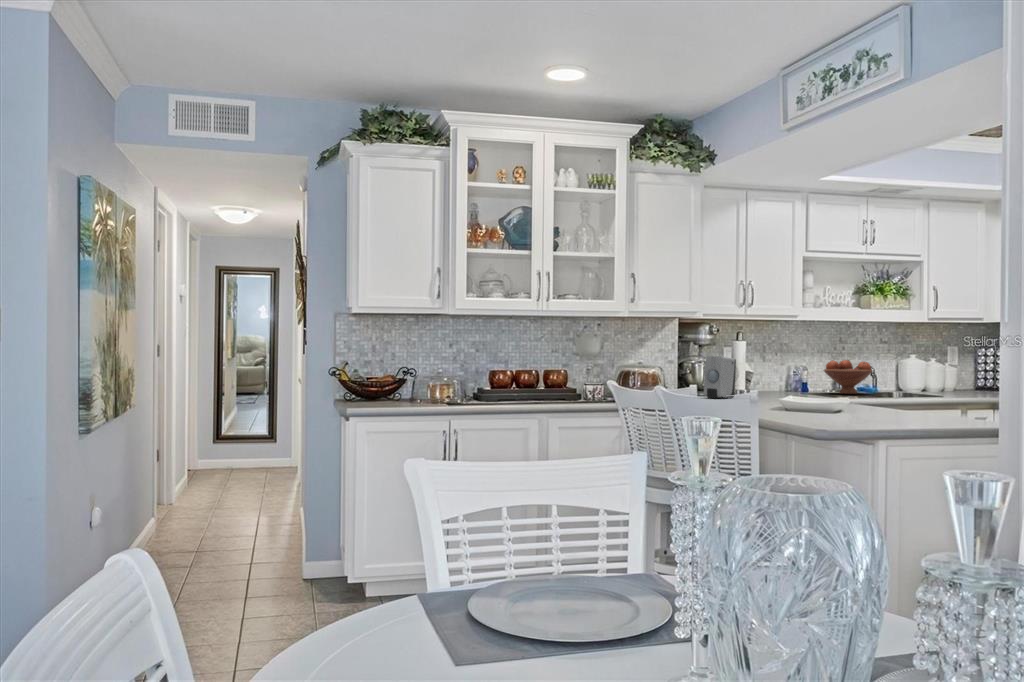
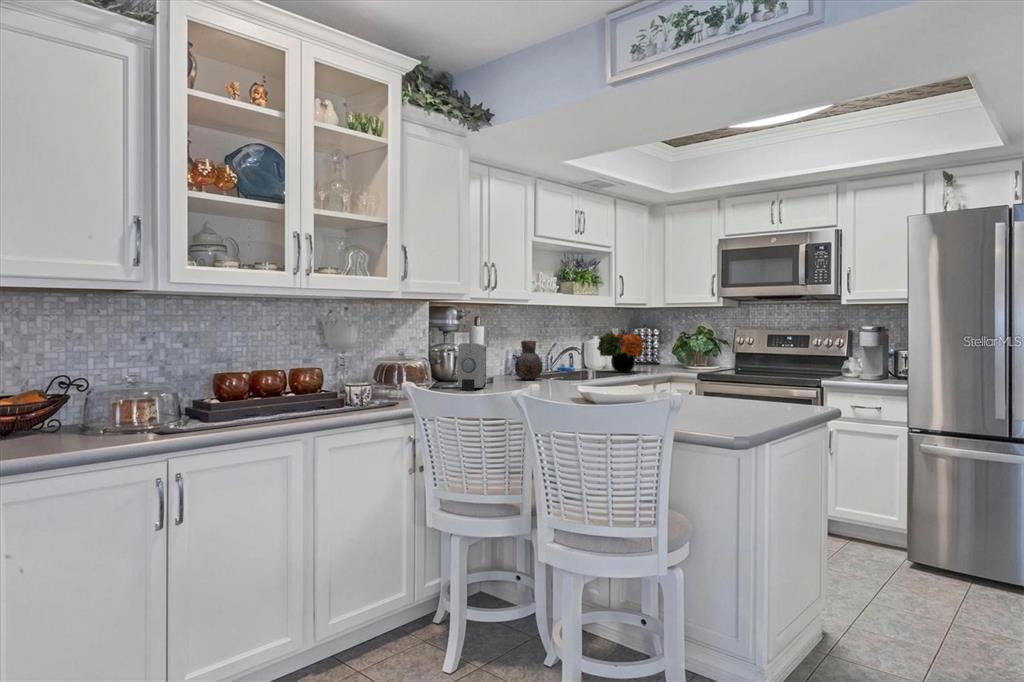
flower arrangement: none [903,347,967,395] -> present [597,330,645,372]
vase: none [783,356,814,395] -> present [514,340,542,380]
fruit bowl: present [824,360,872,394] -> none [539,343,582,376]

